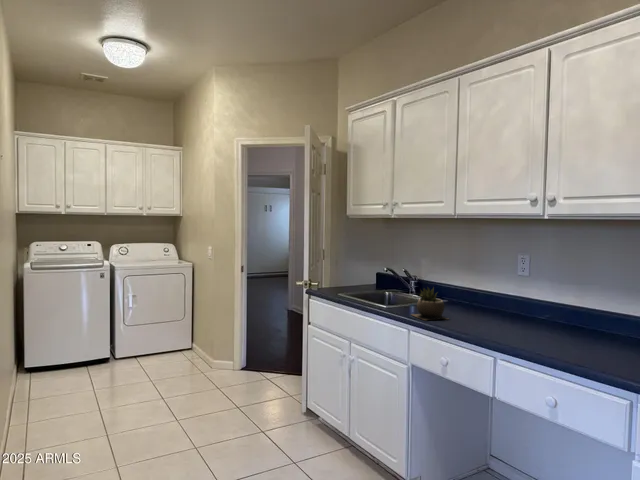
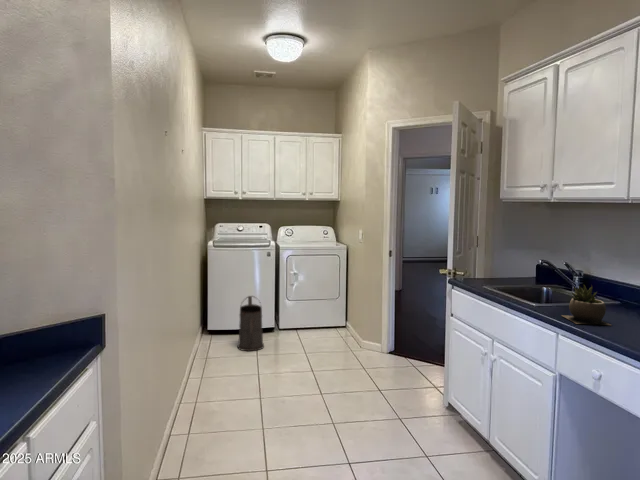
watering can: none [67,324,101,388] -> present [238,296,264,351]

